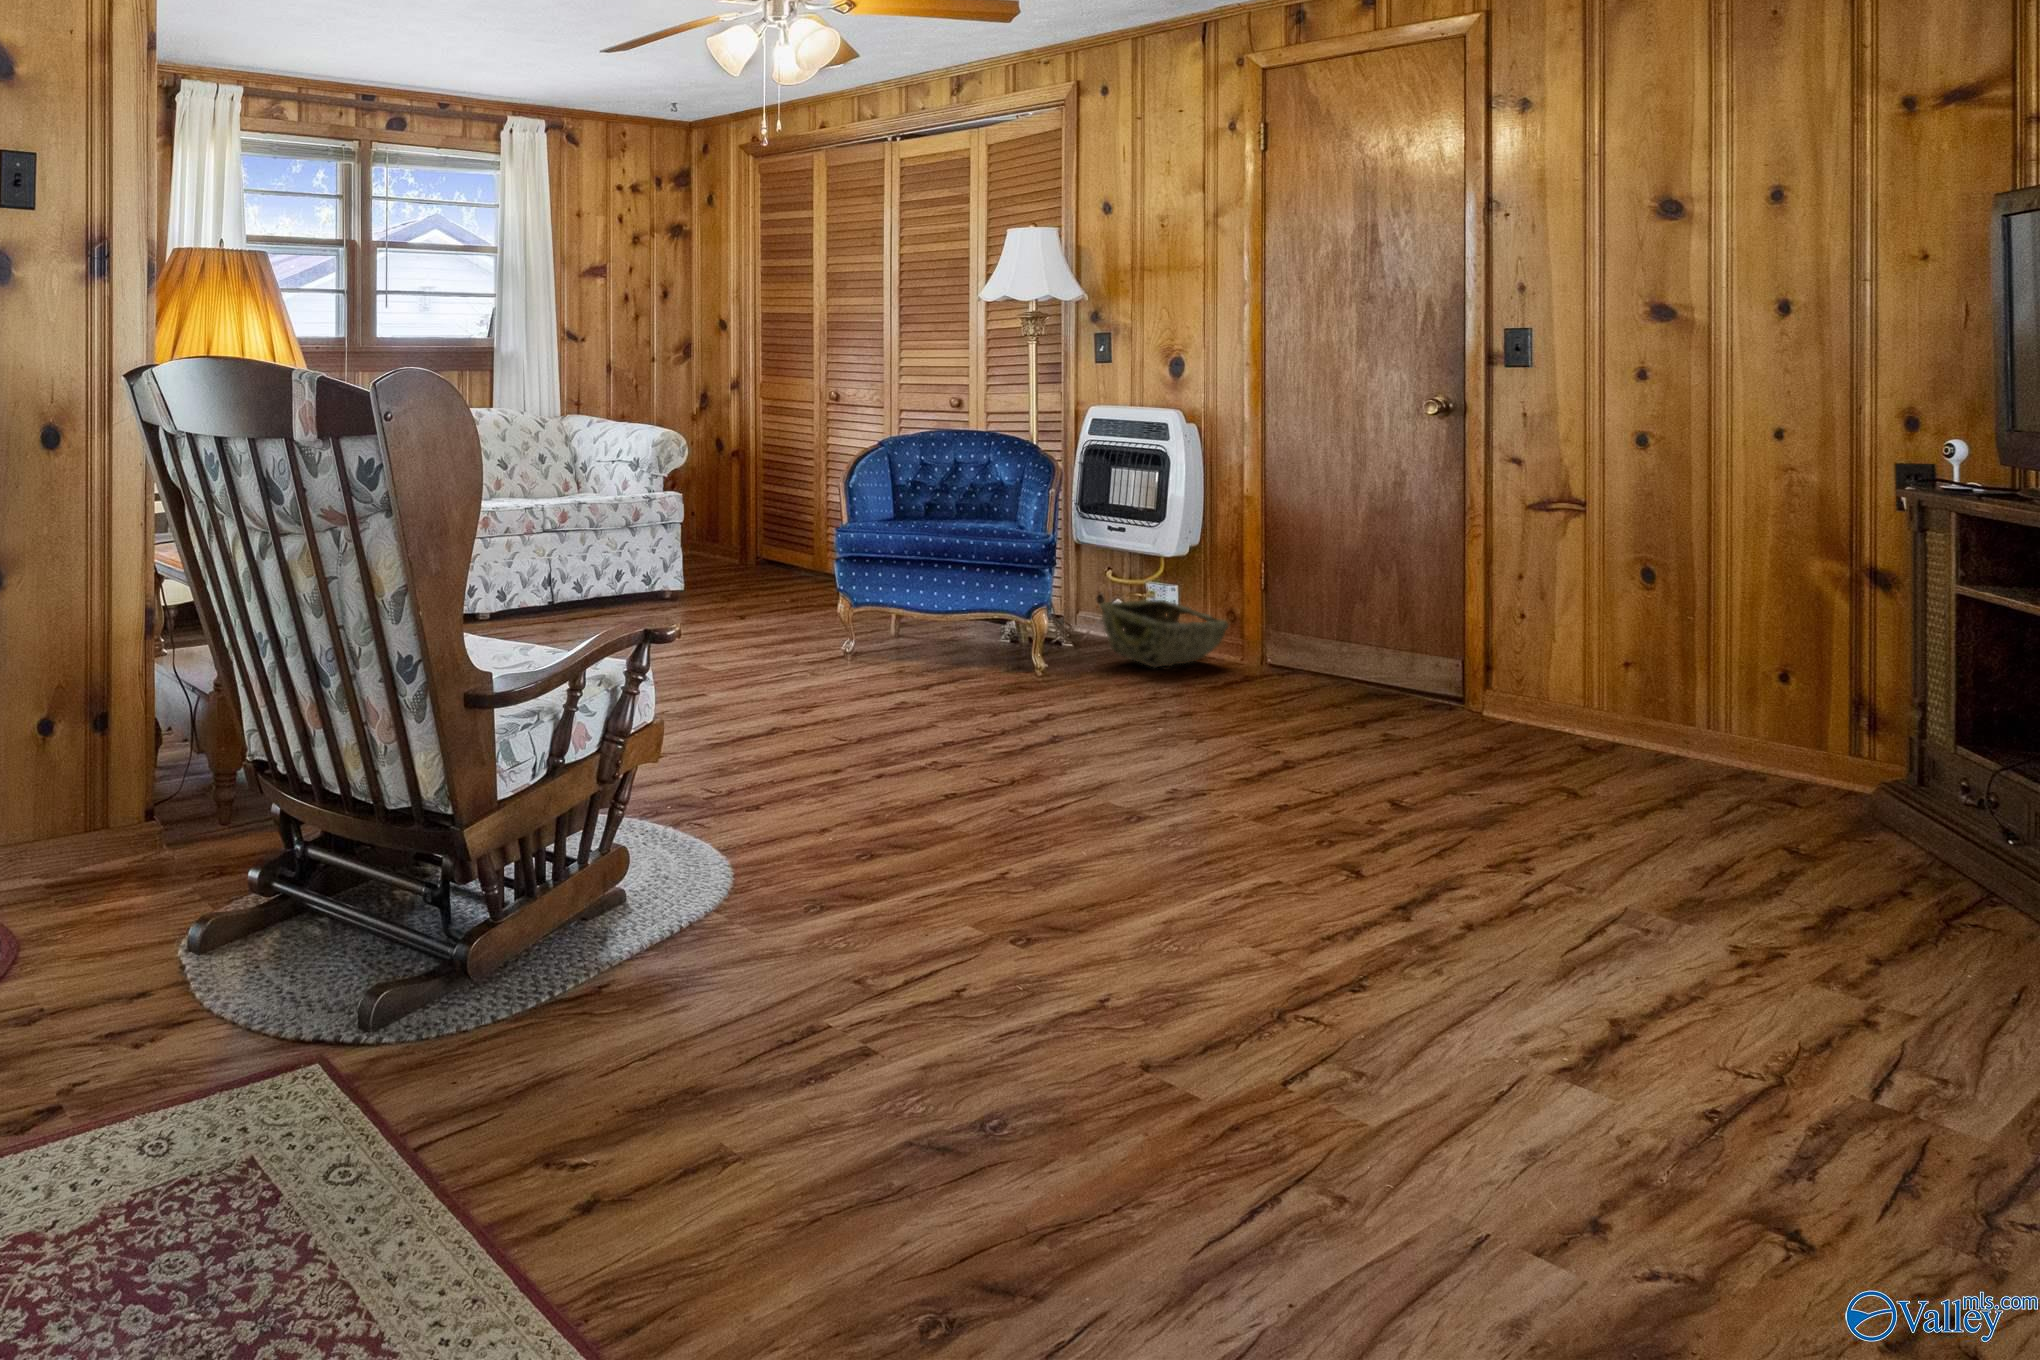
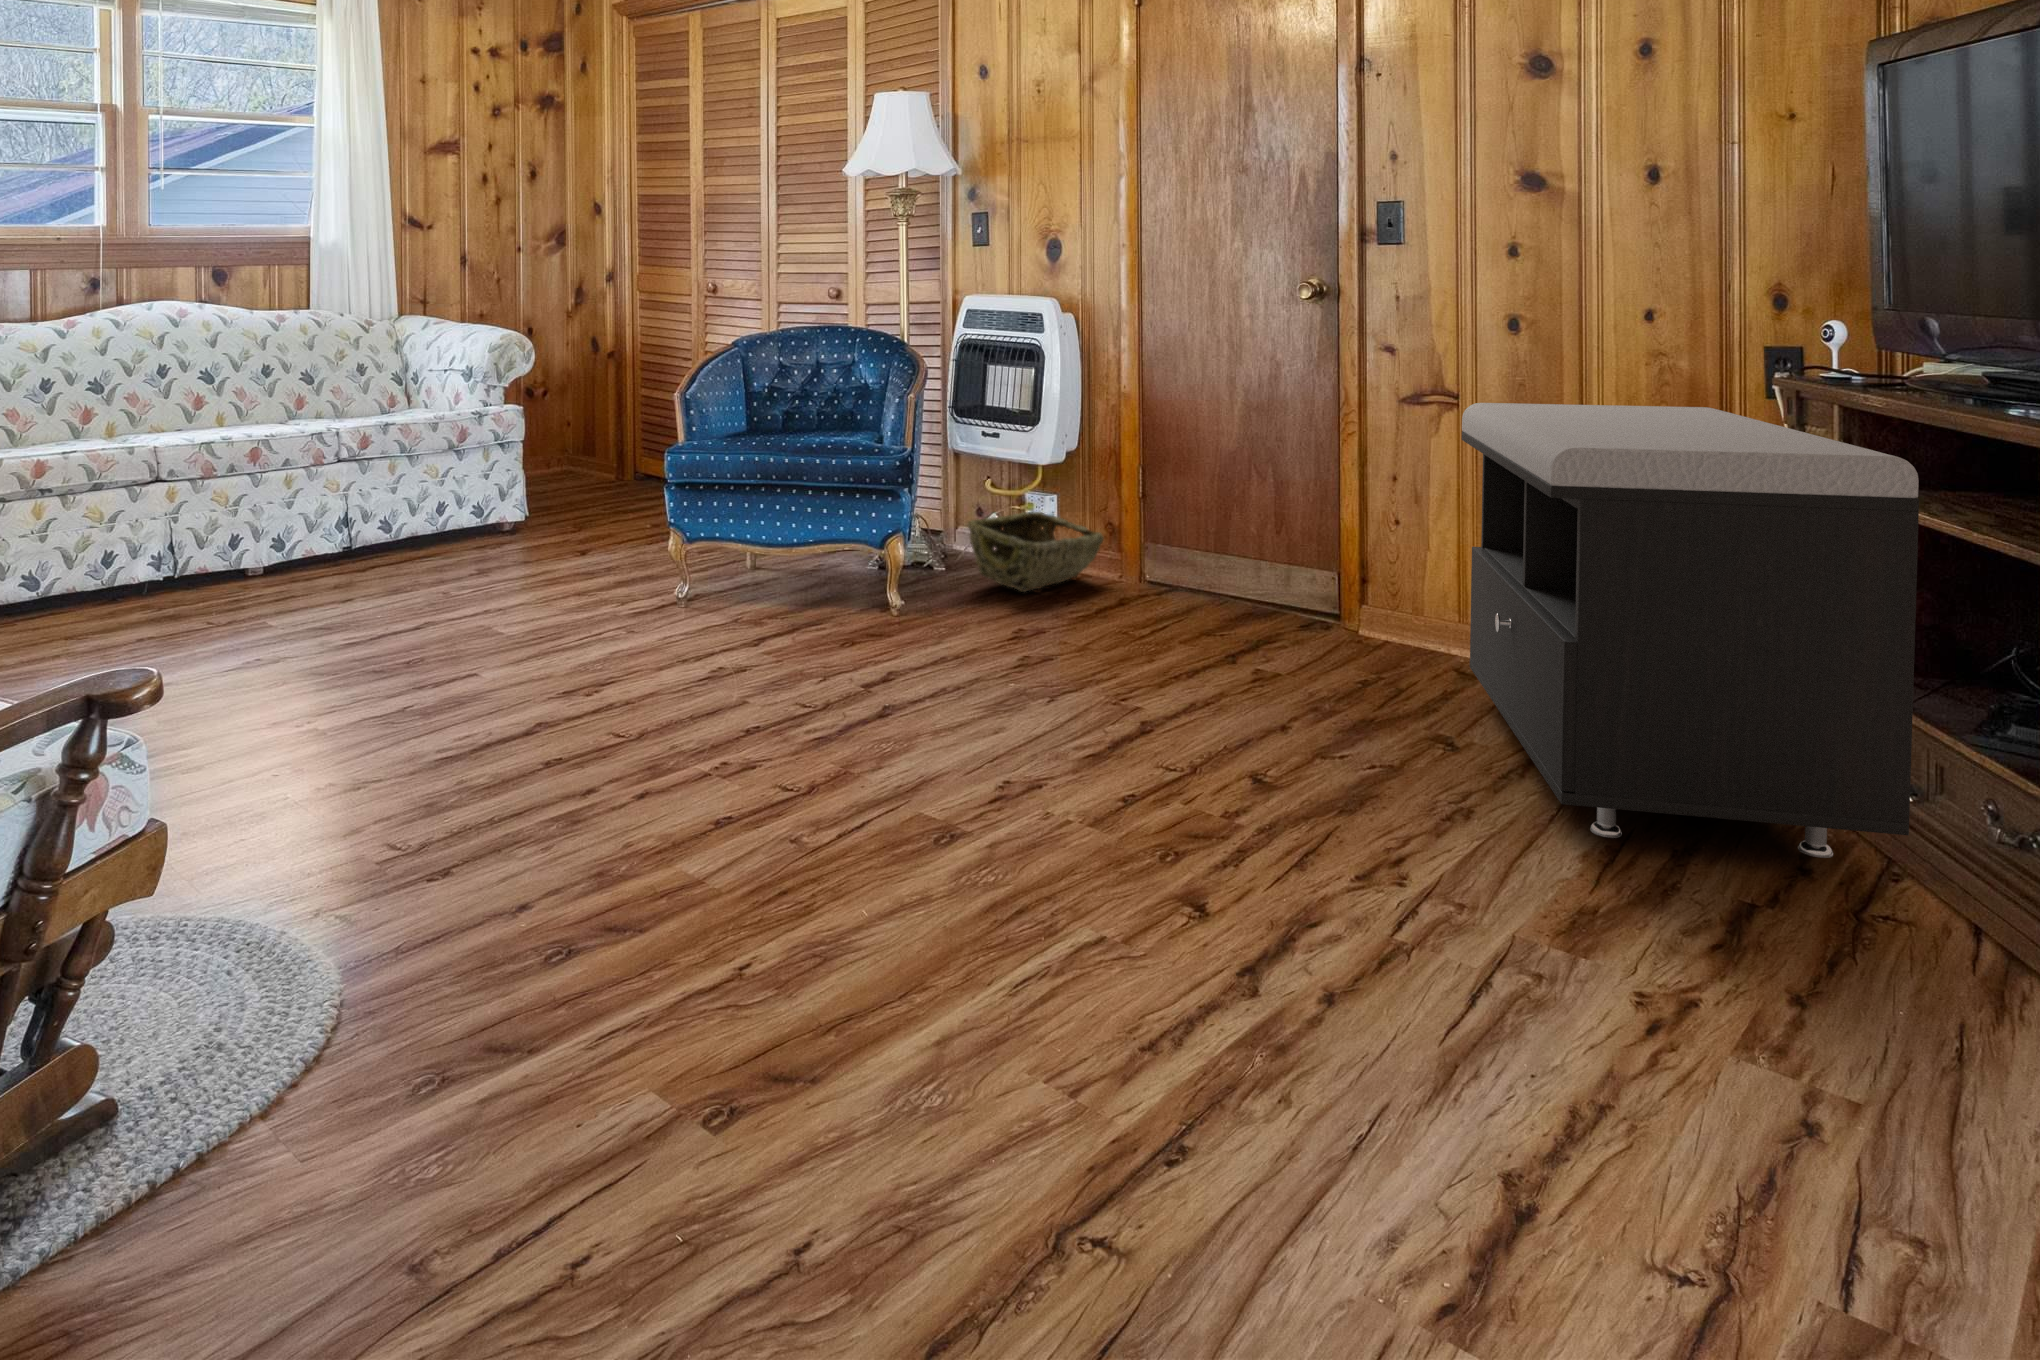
storage bench: none [1585,505,2009,889] -> present [1462,403,1919,858]

